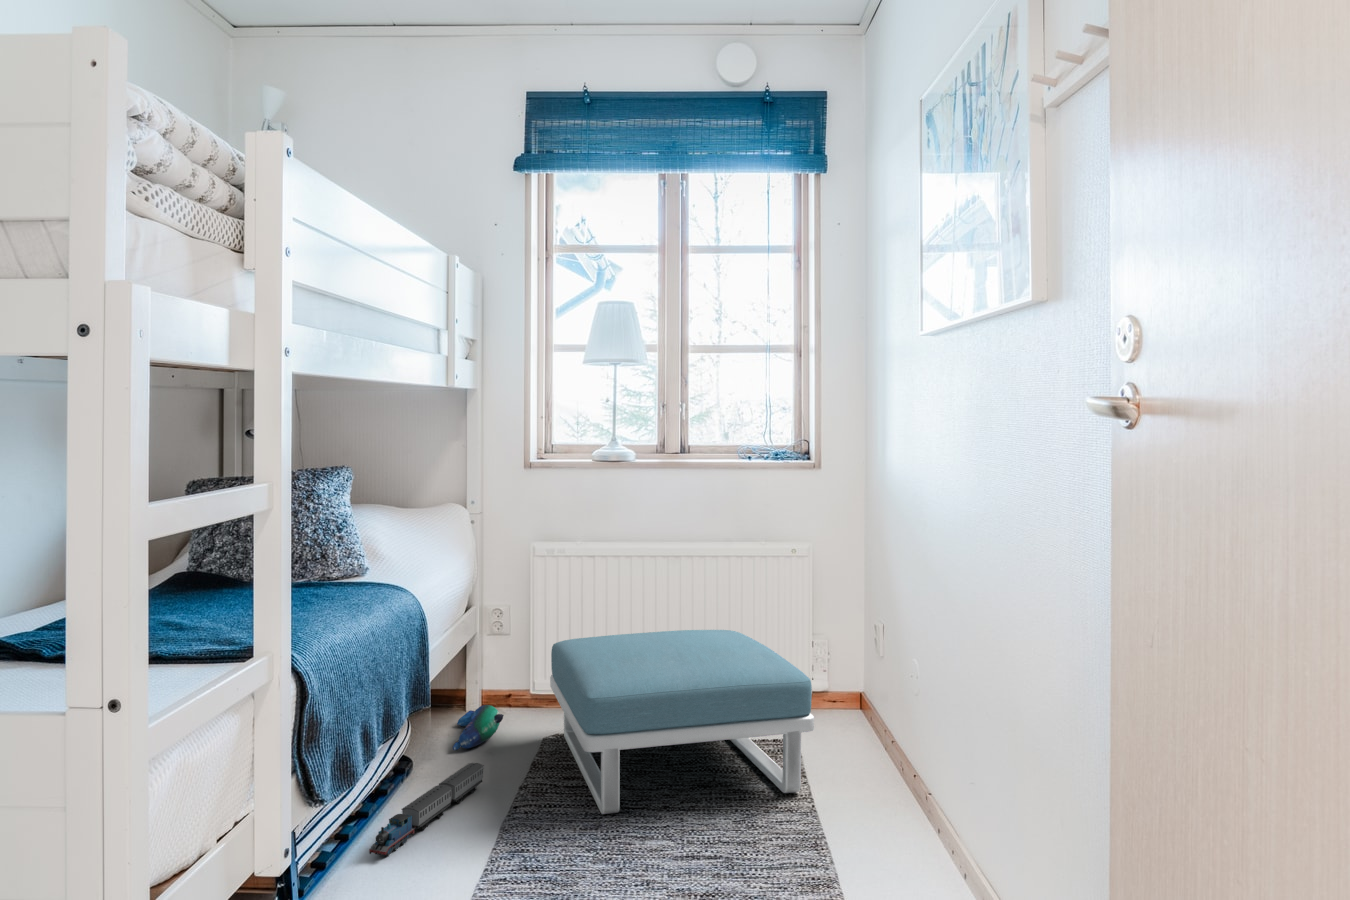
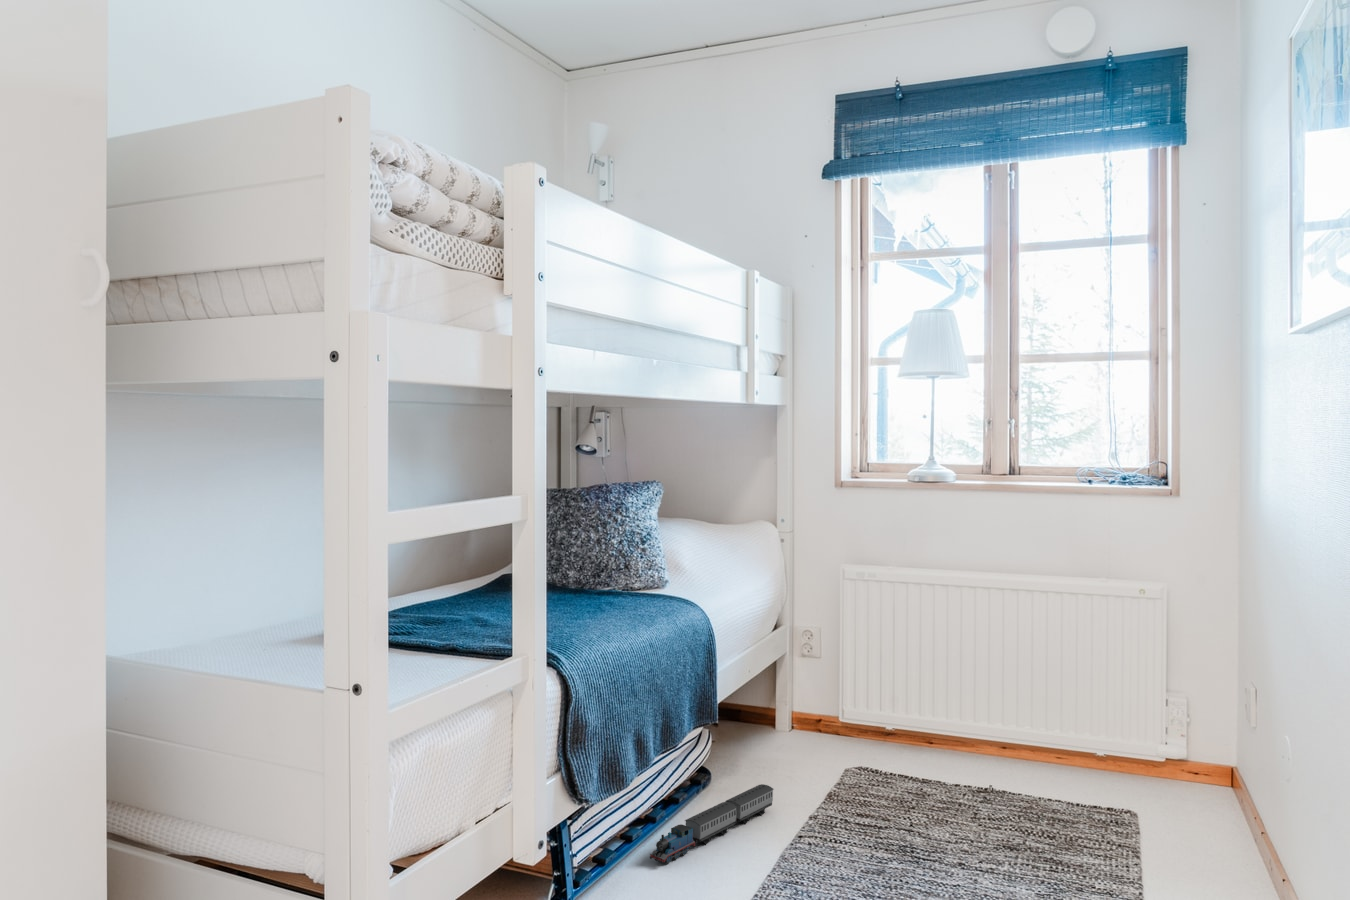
footstool: present [550,630,814,814] -> none [853,668,1148,873]
plush toy: present [452,705,504,751] -> none [751,727,805,770]

